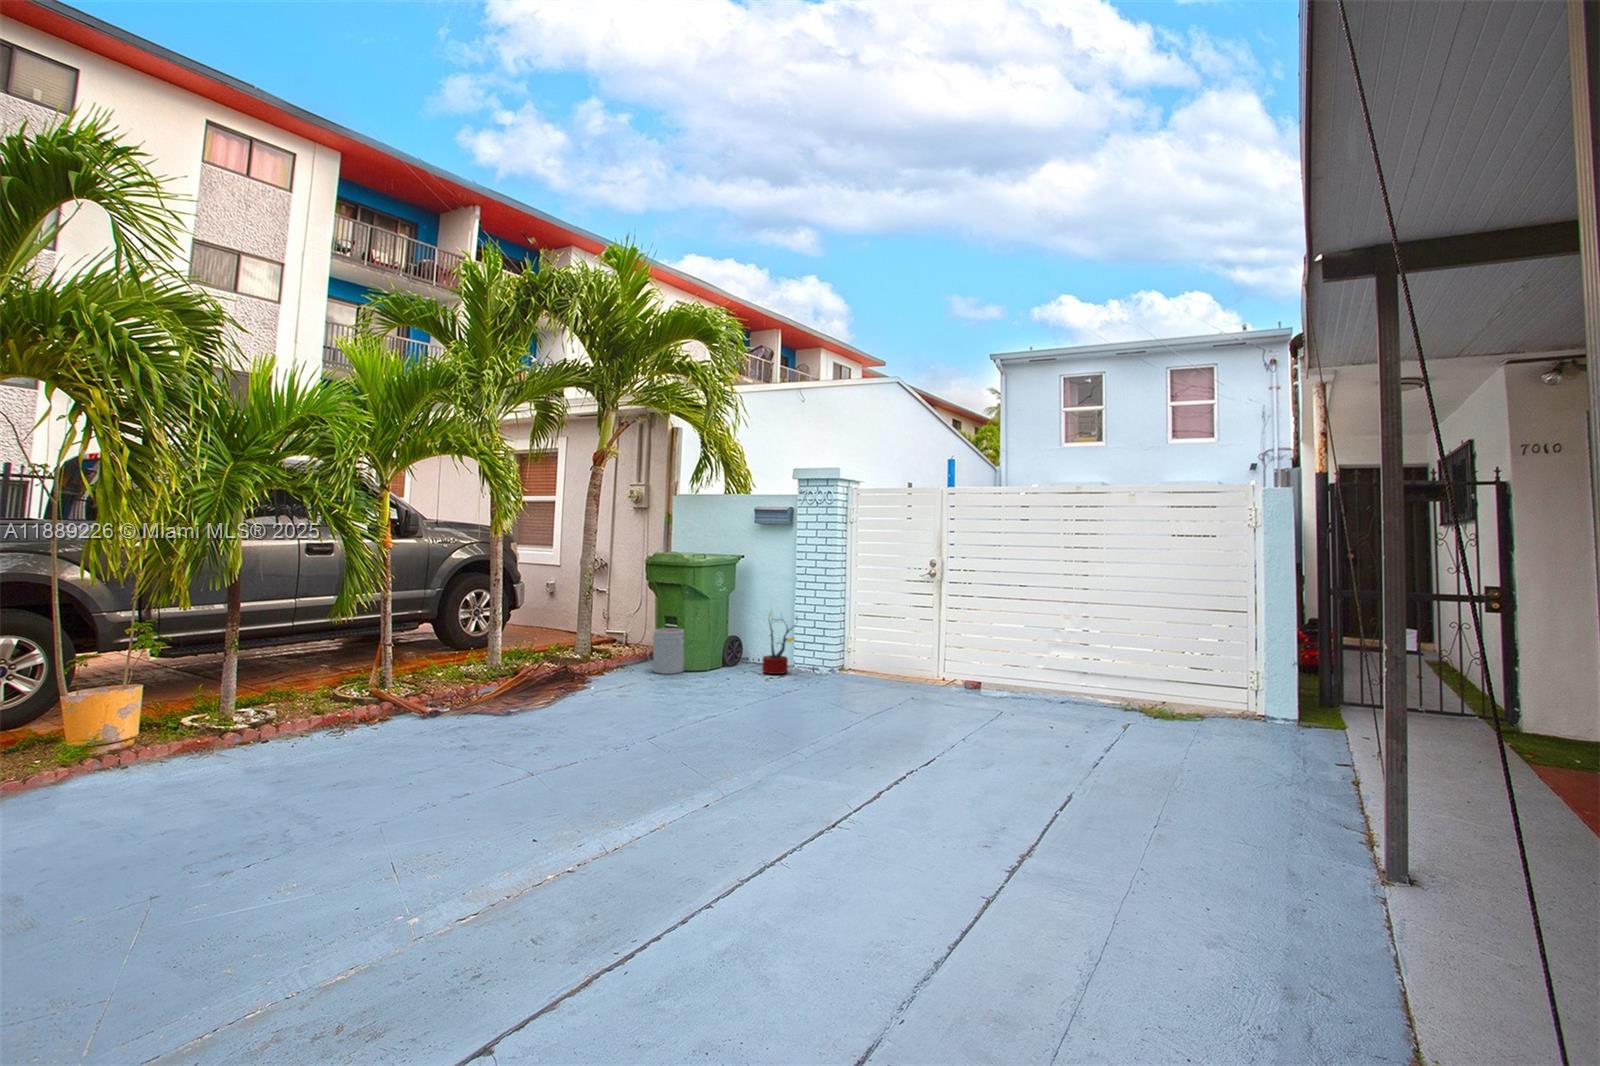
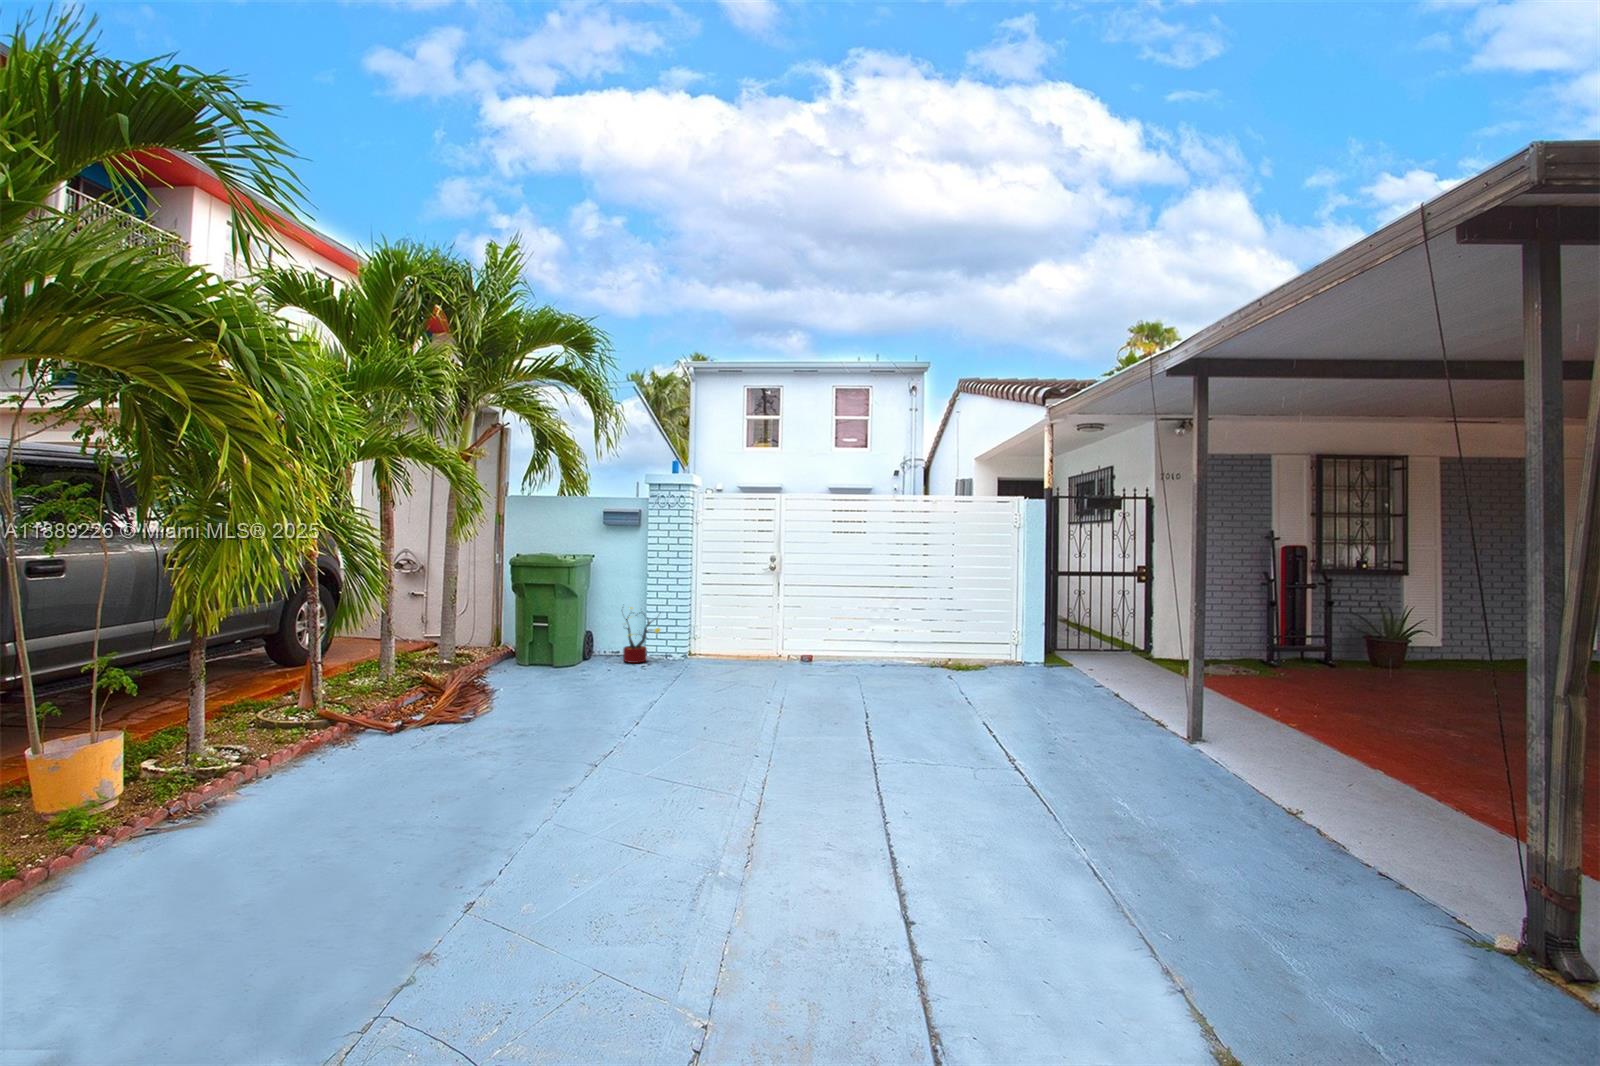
bucket: present [652,628,684,674] -> none [512,627,553,671]

